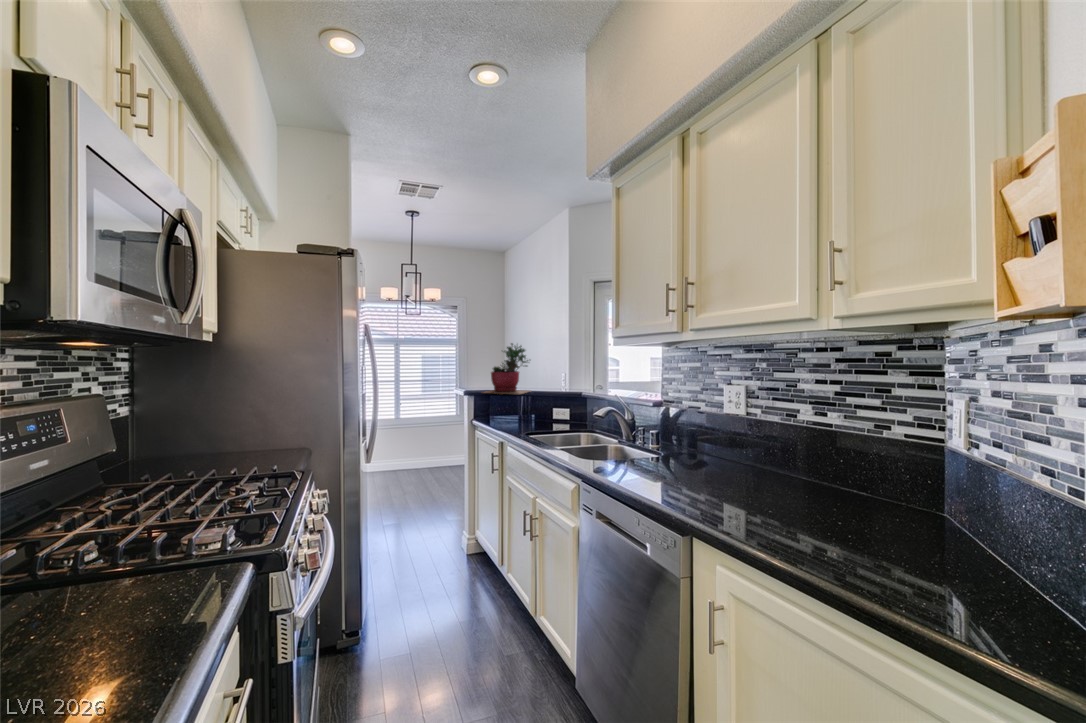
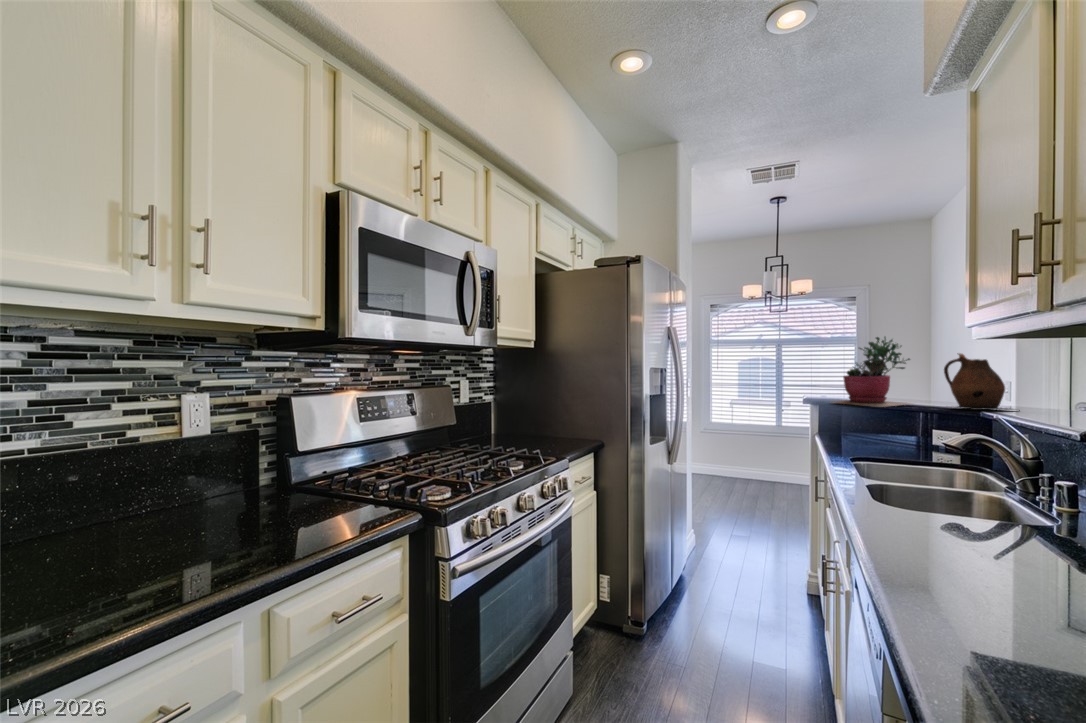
ceramic pitcher: none [550,356,585,394] -> present [944,354,1020,411]

